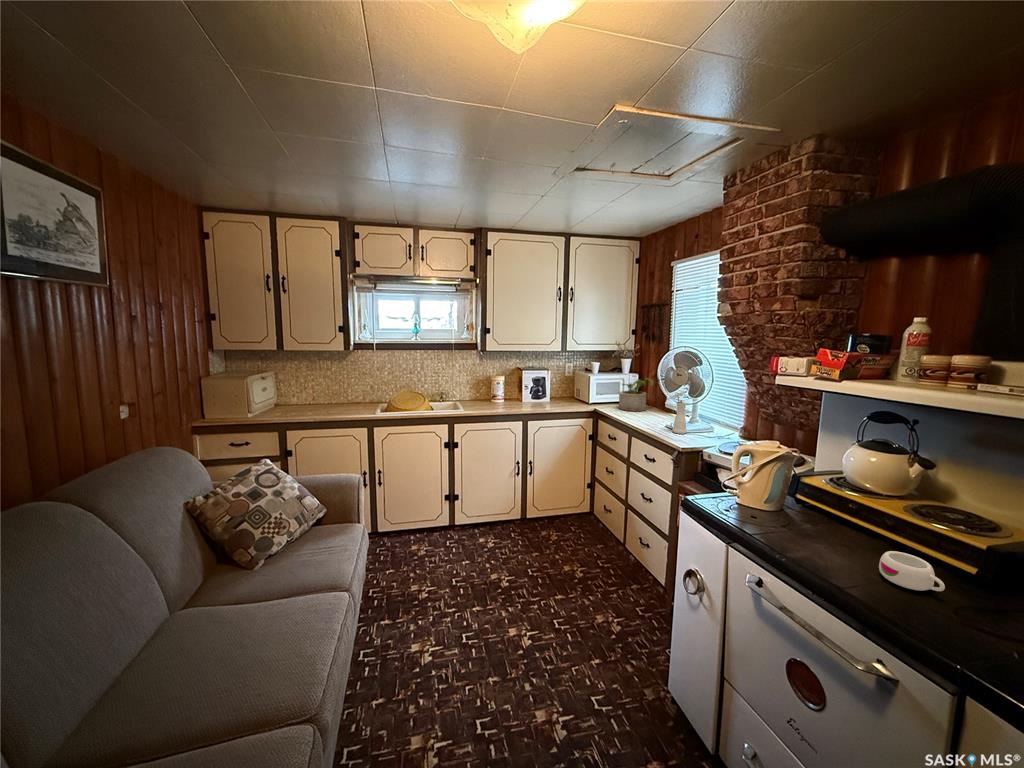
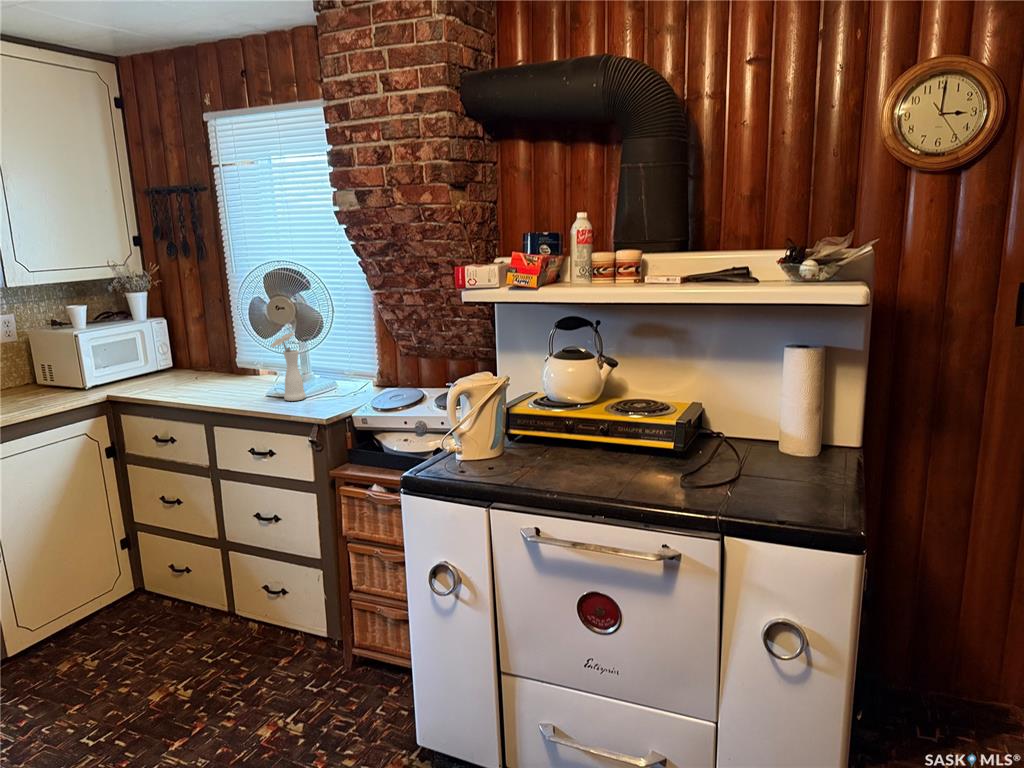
potted plant: present [619,378,653,411] -> none [140,321,206,386]
mug: present [879,551,945,591] -> none [617,448,665,478]

